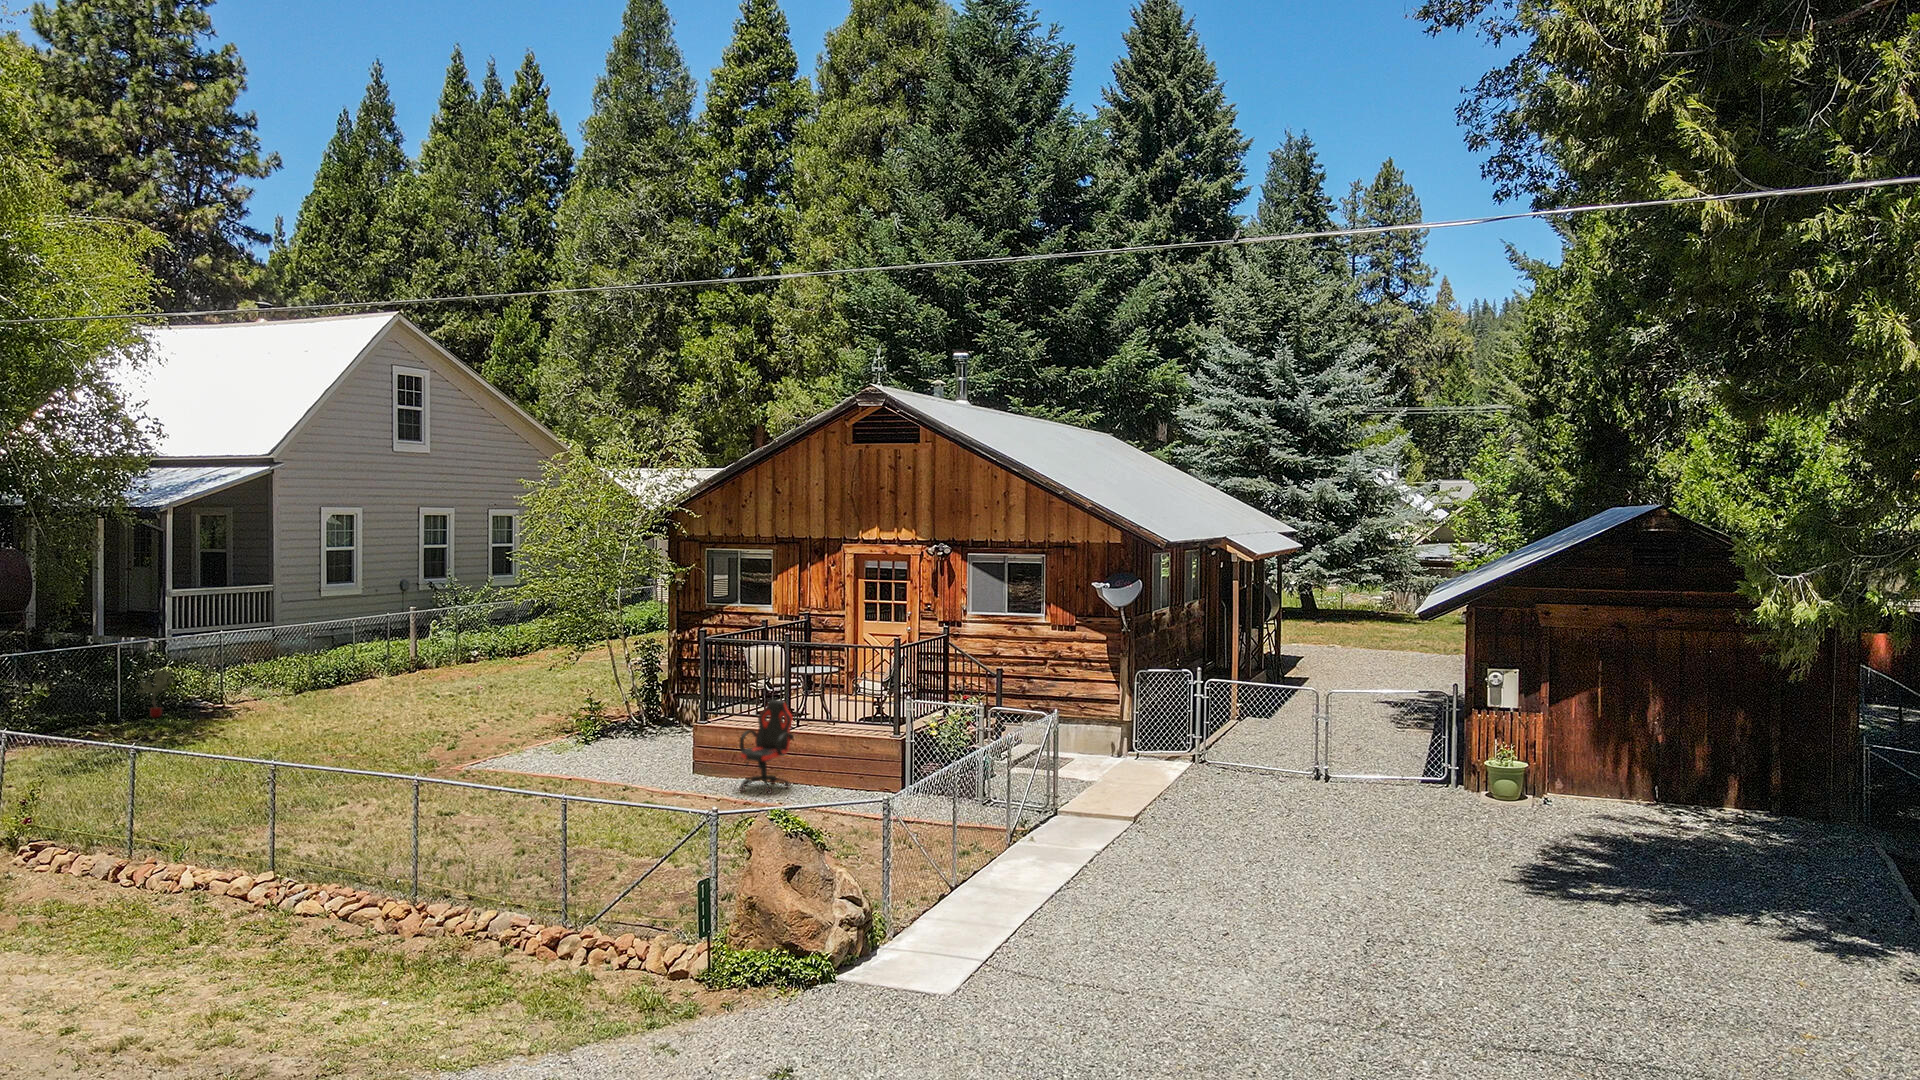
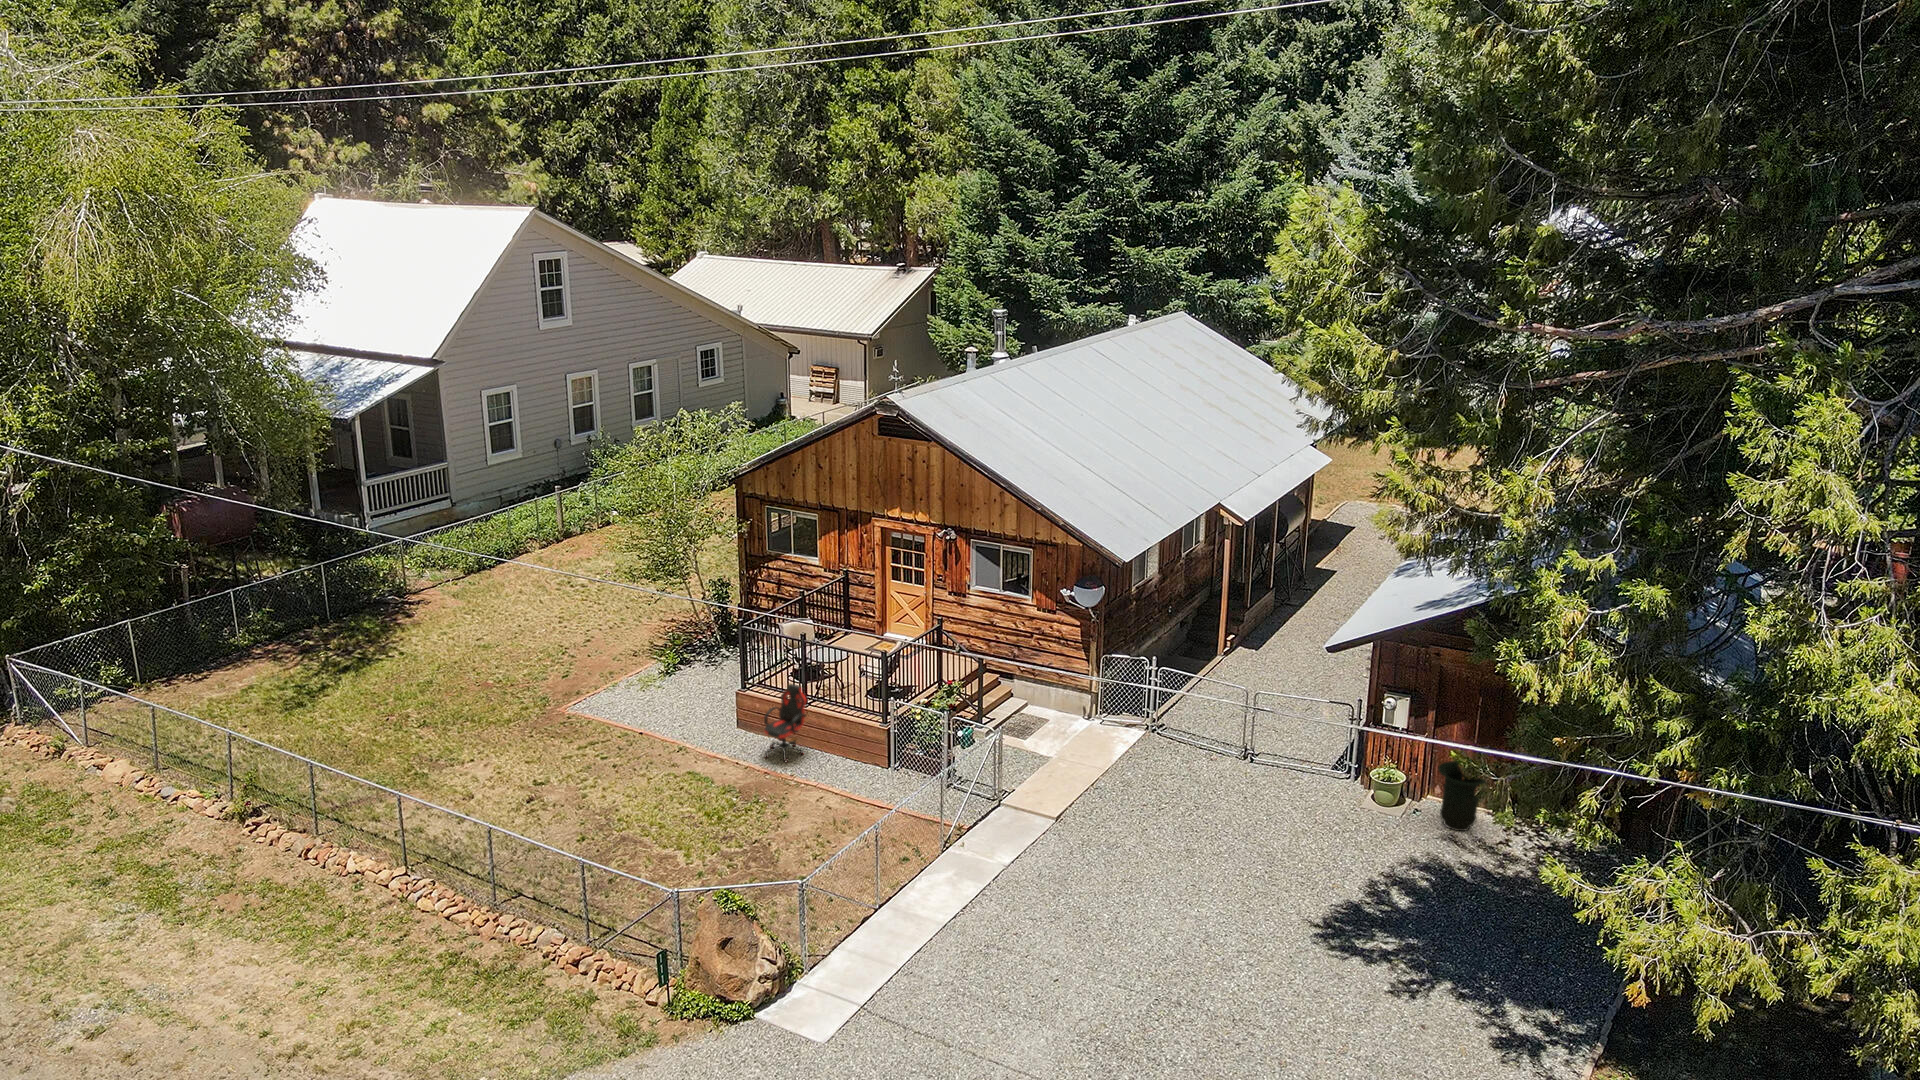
potted tree: present [138,668,173,718] -> none [346,572,374,613]
trash can: none [1561,733,1625,810] -> present [1438,761,1486,831]

